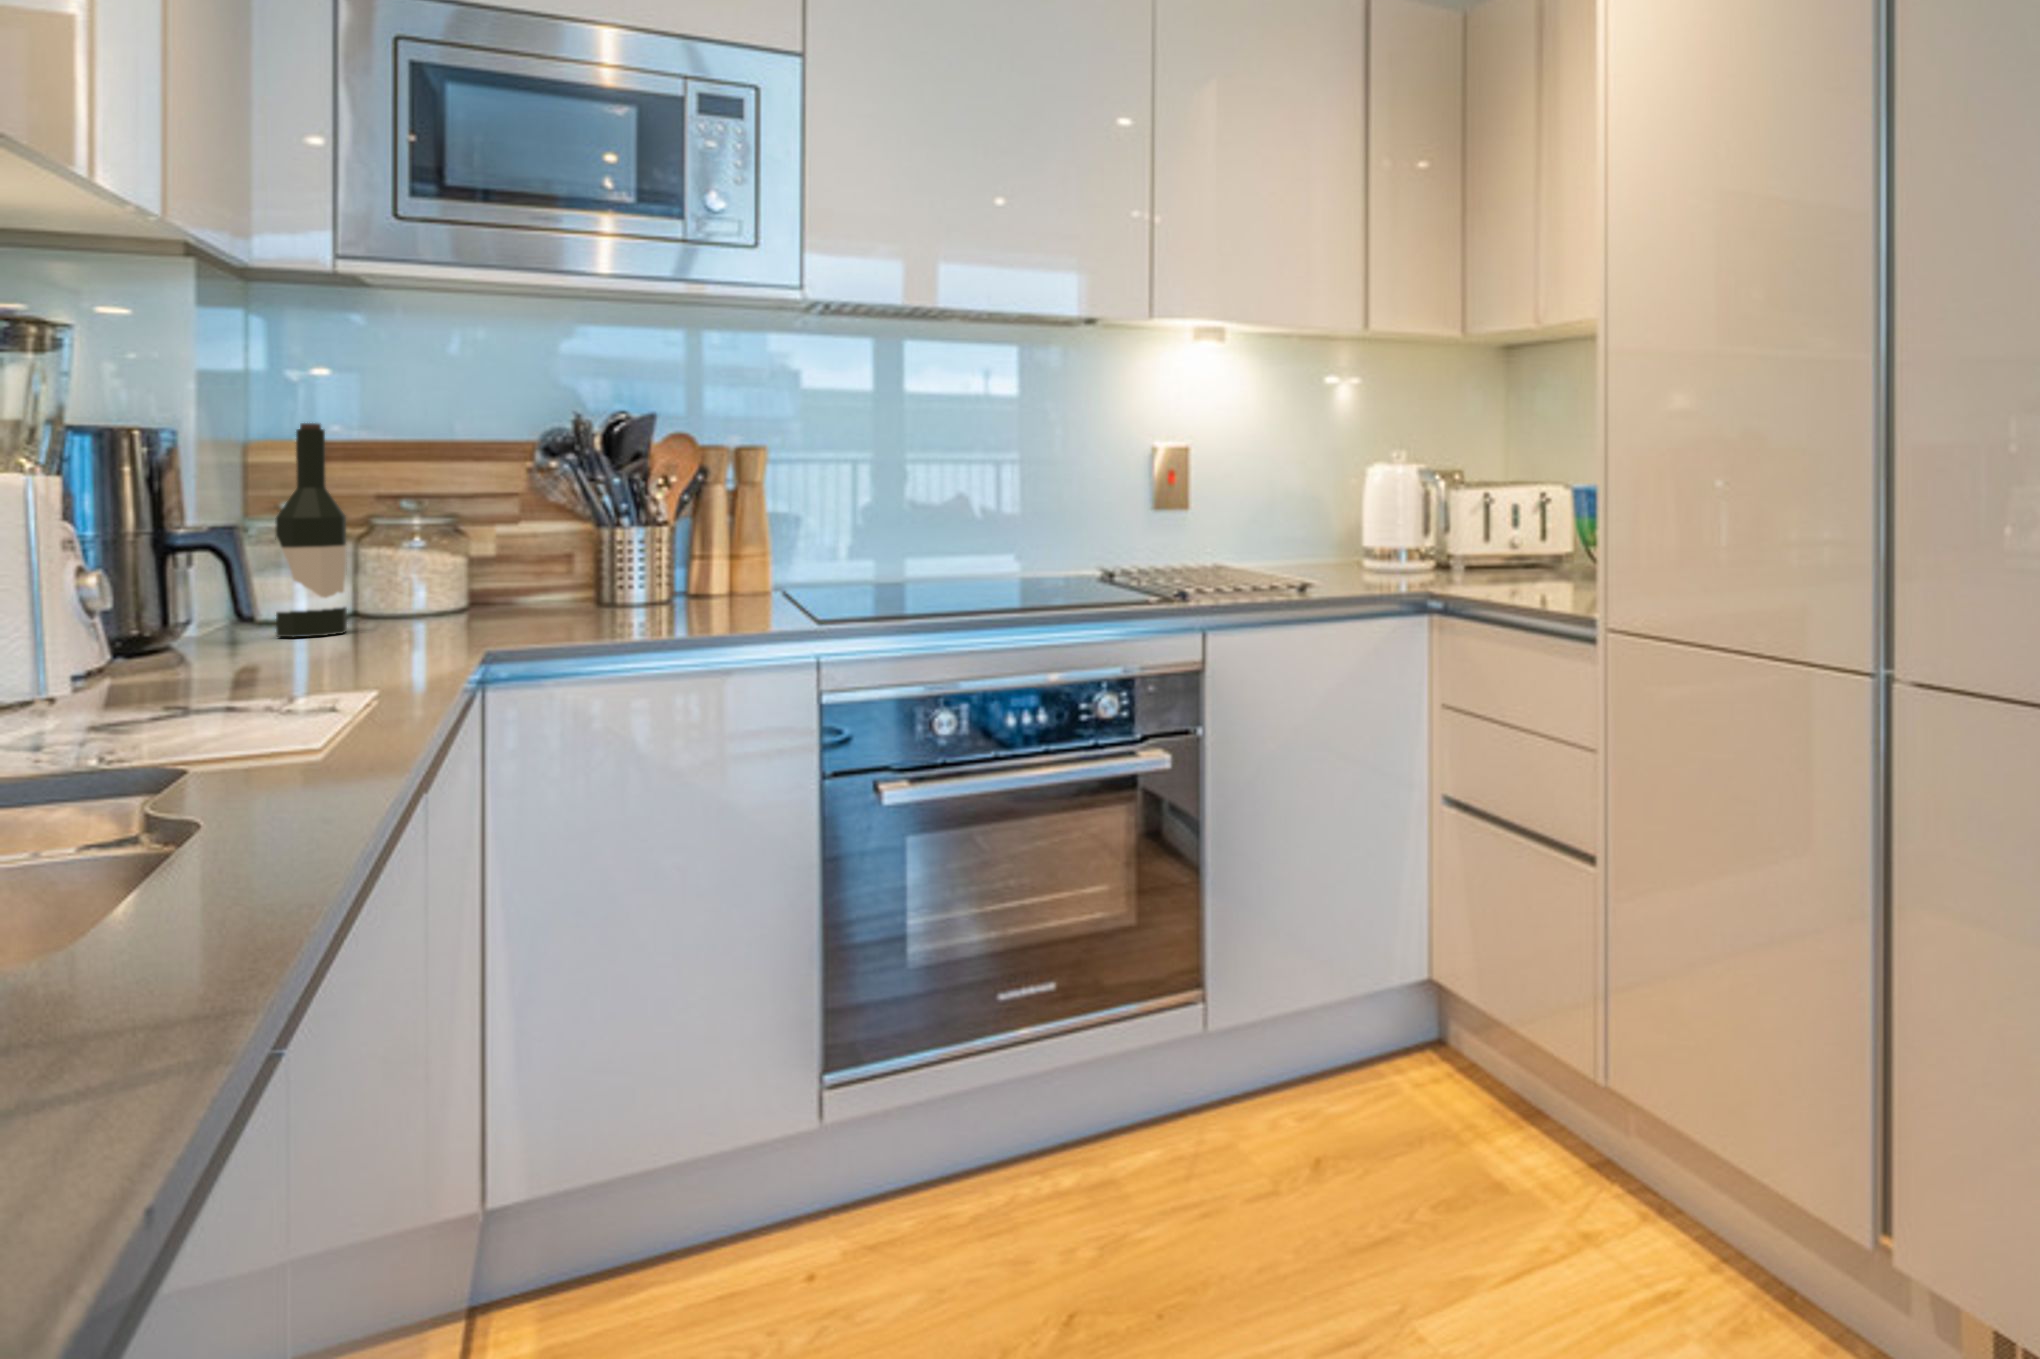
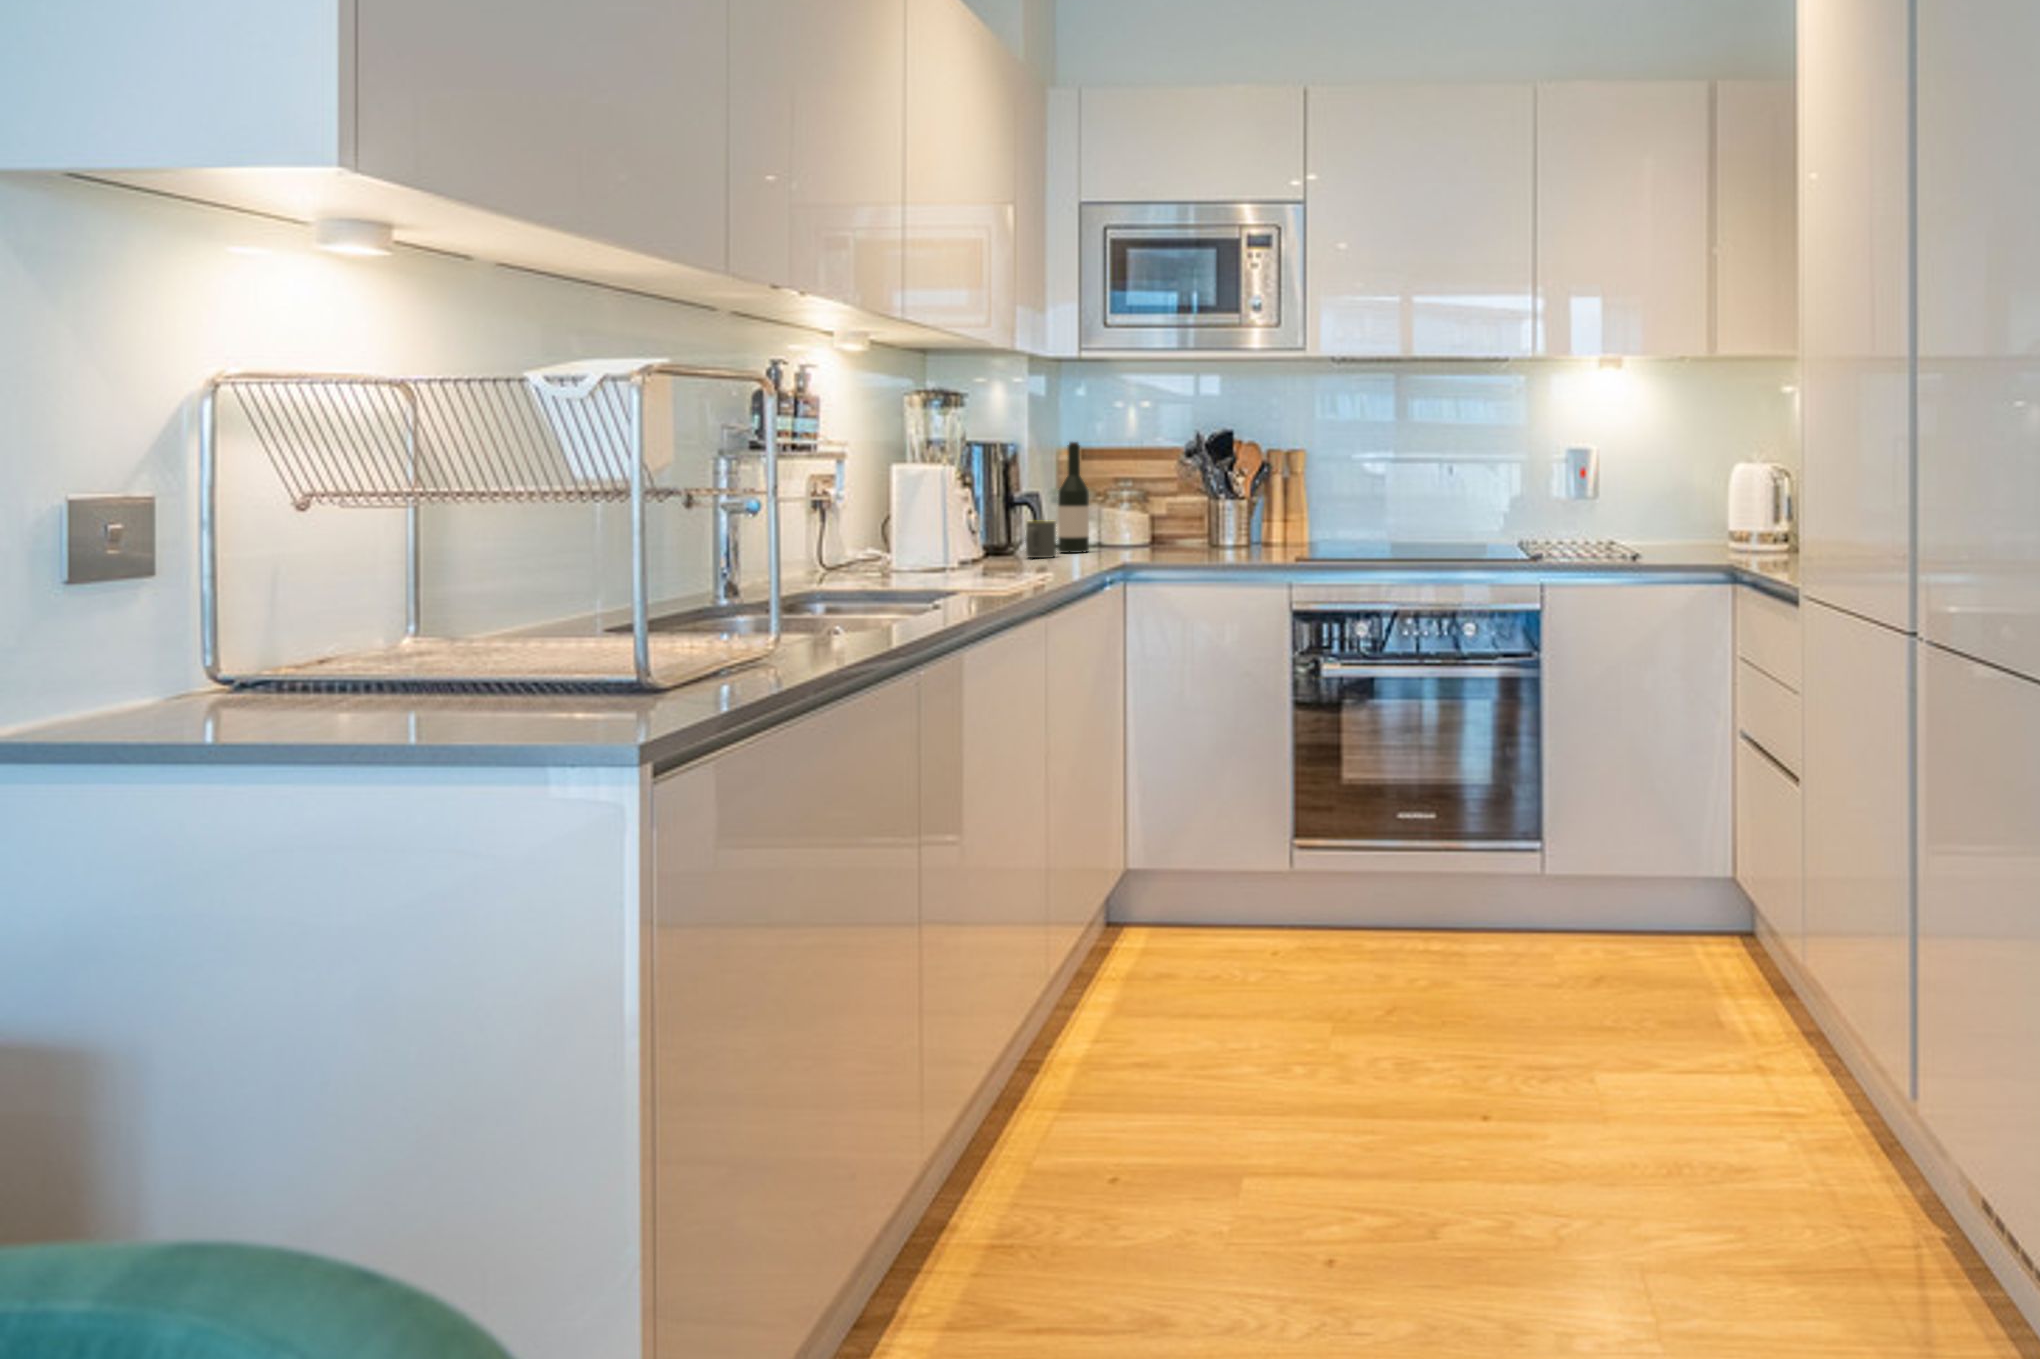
mug: none [209,577,282,654] -> present [1025,521,1056,558]

